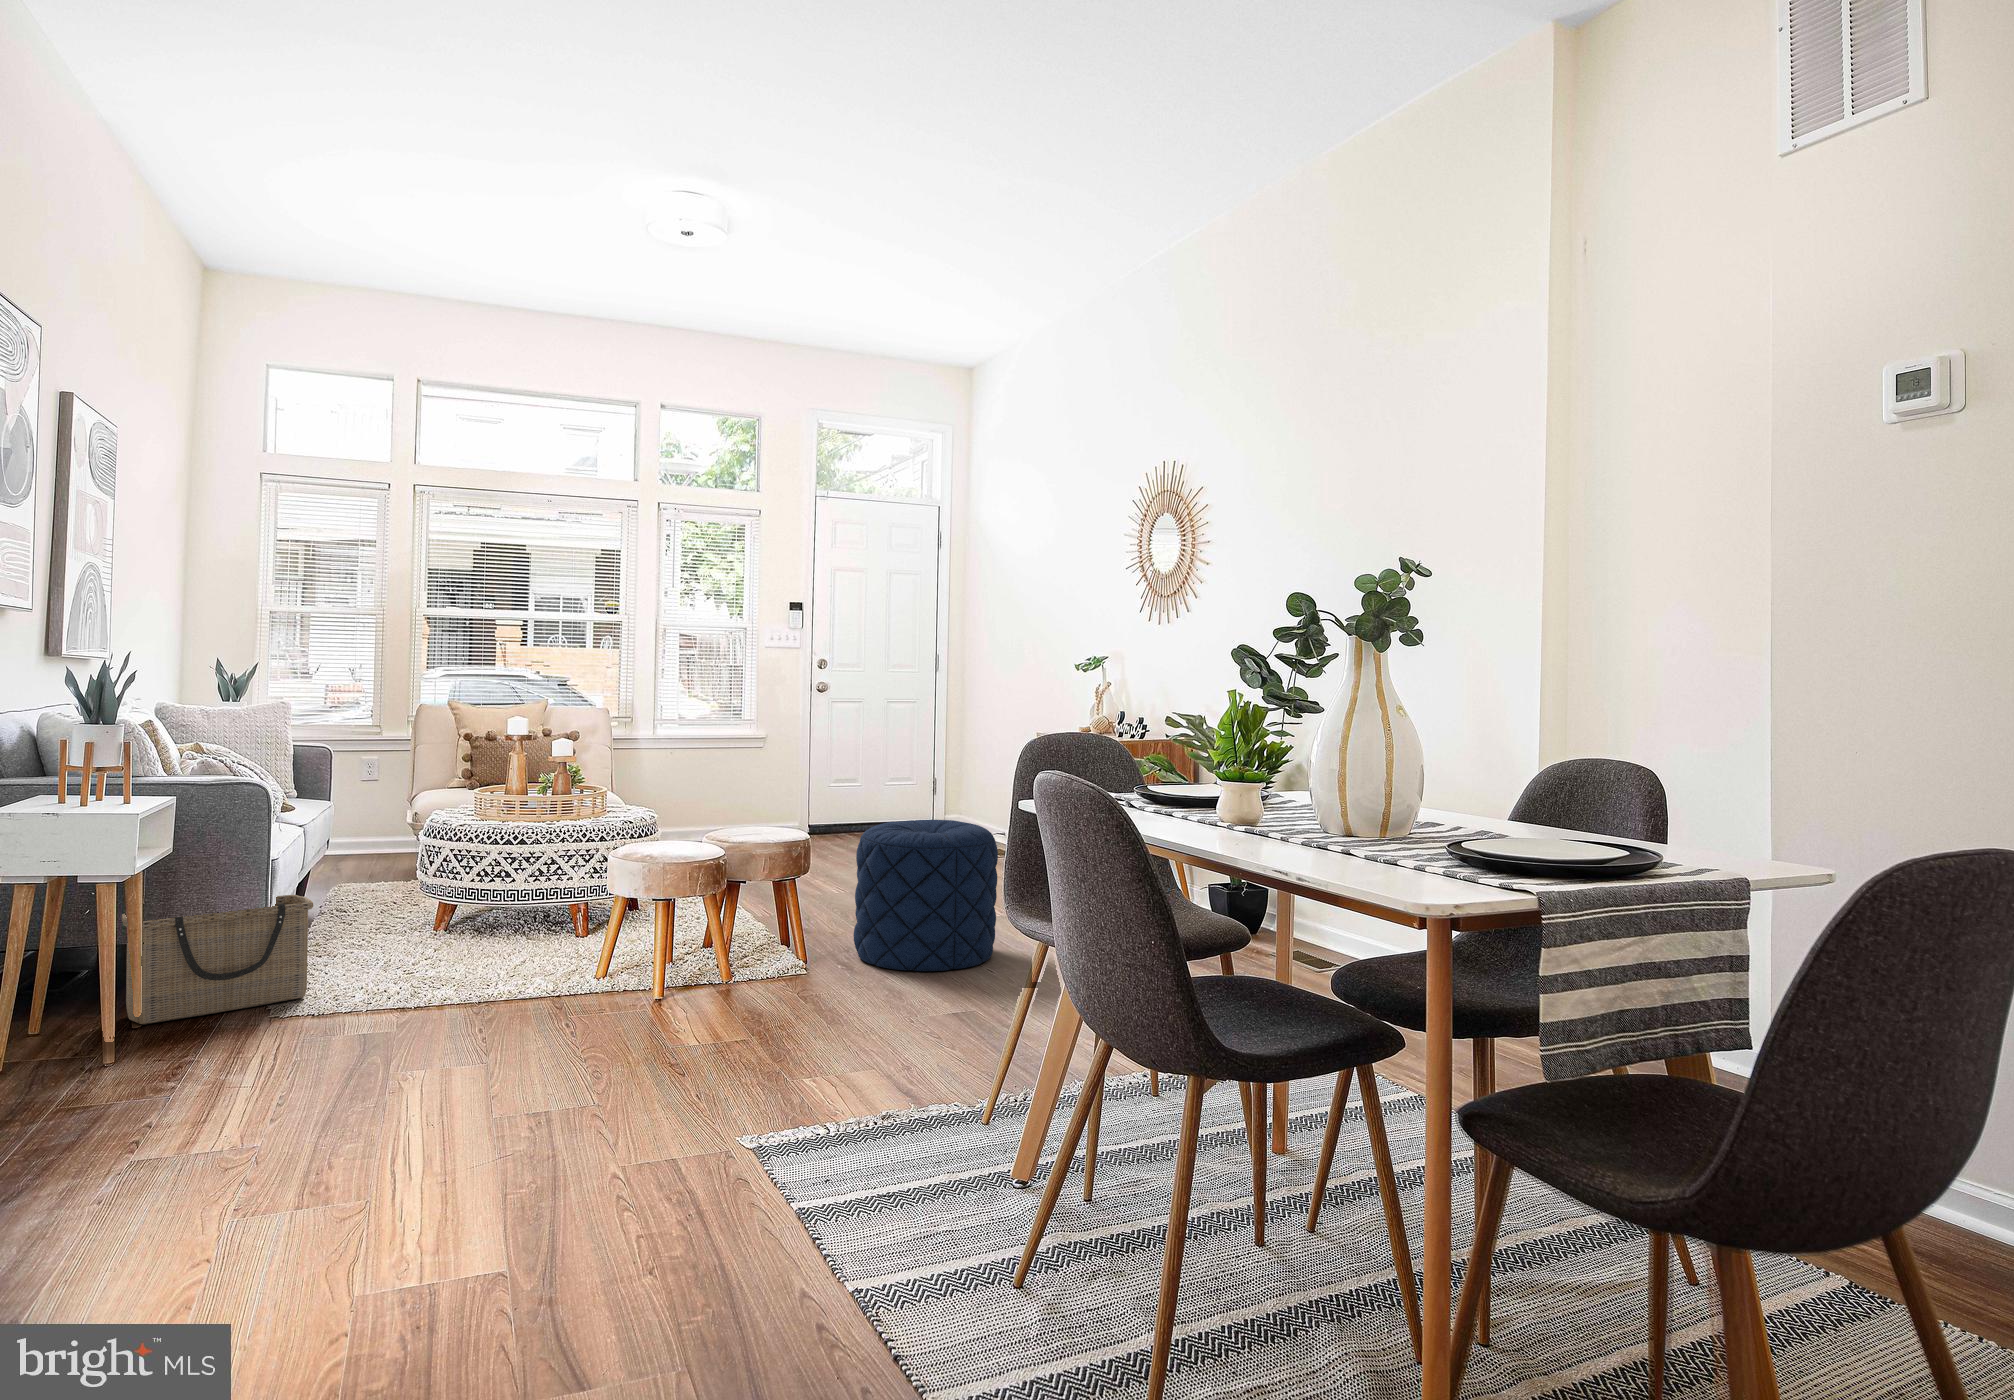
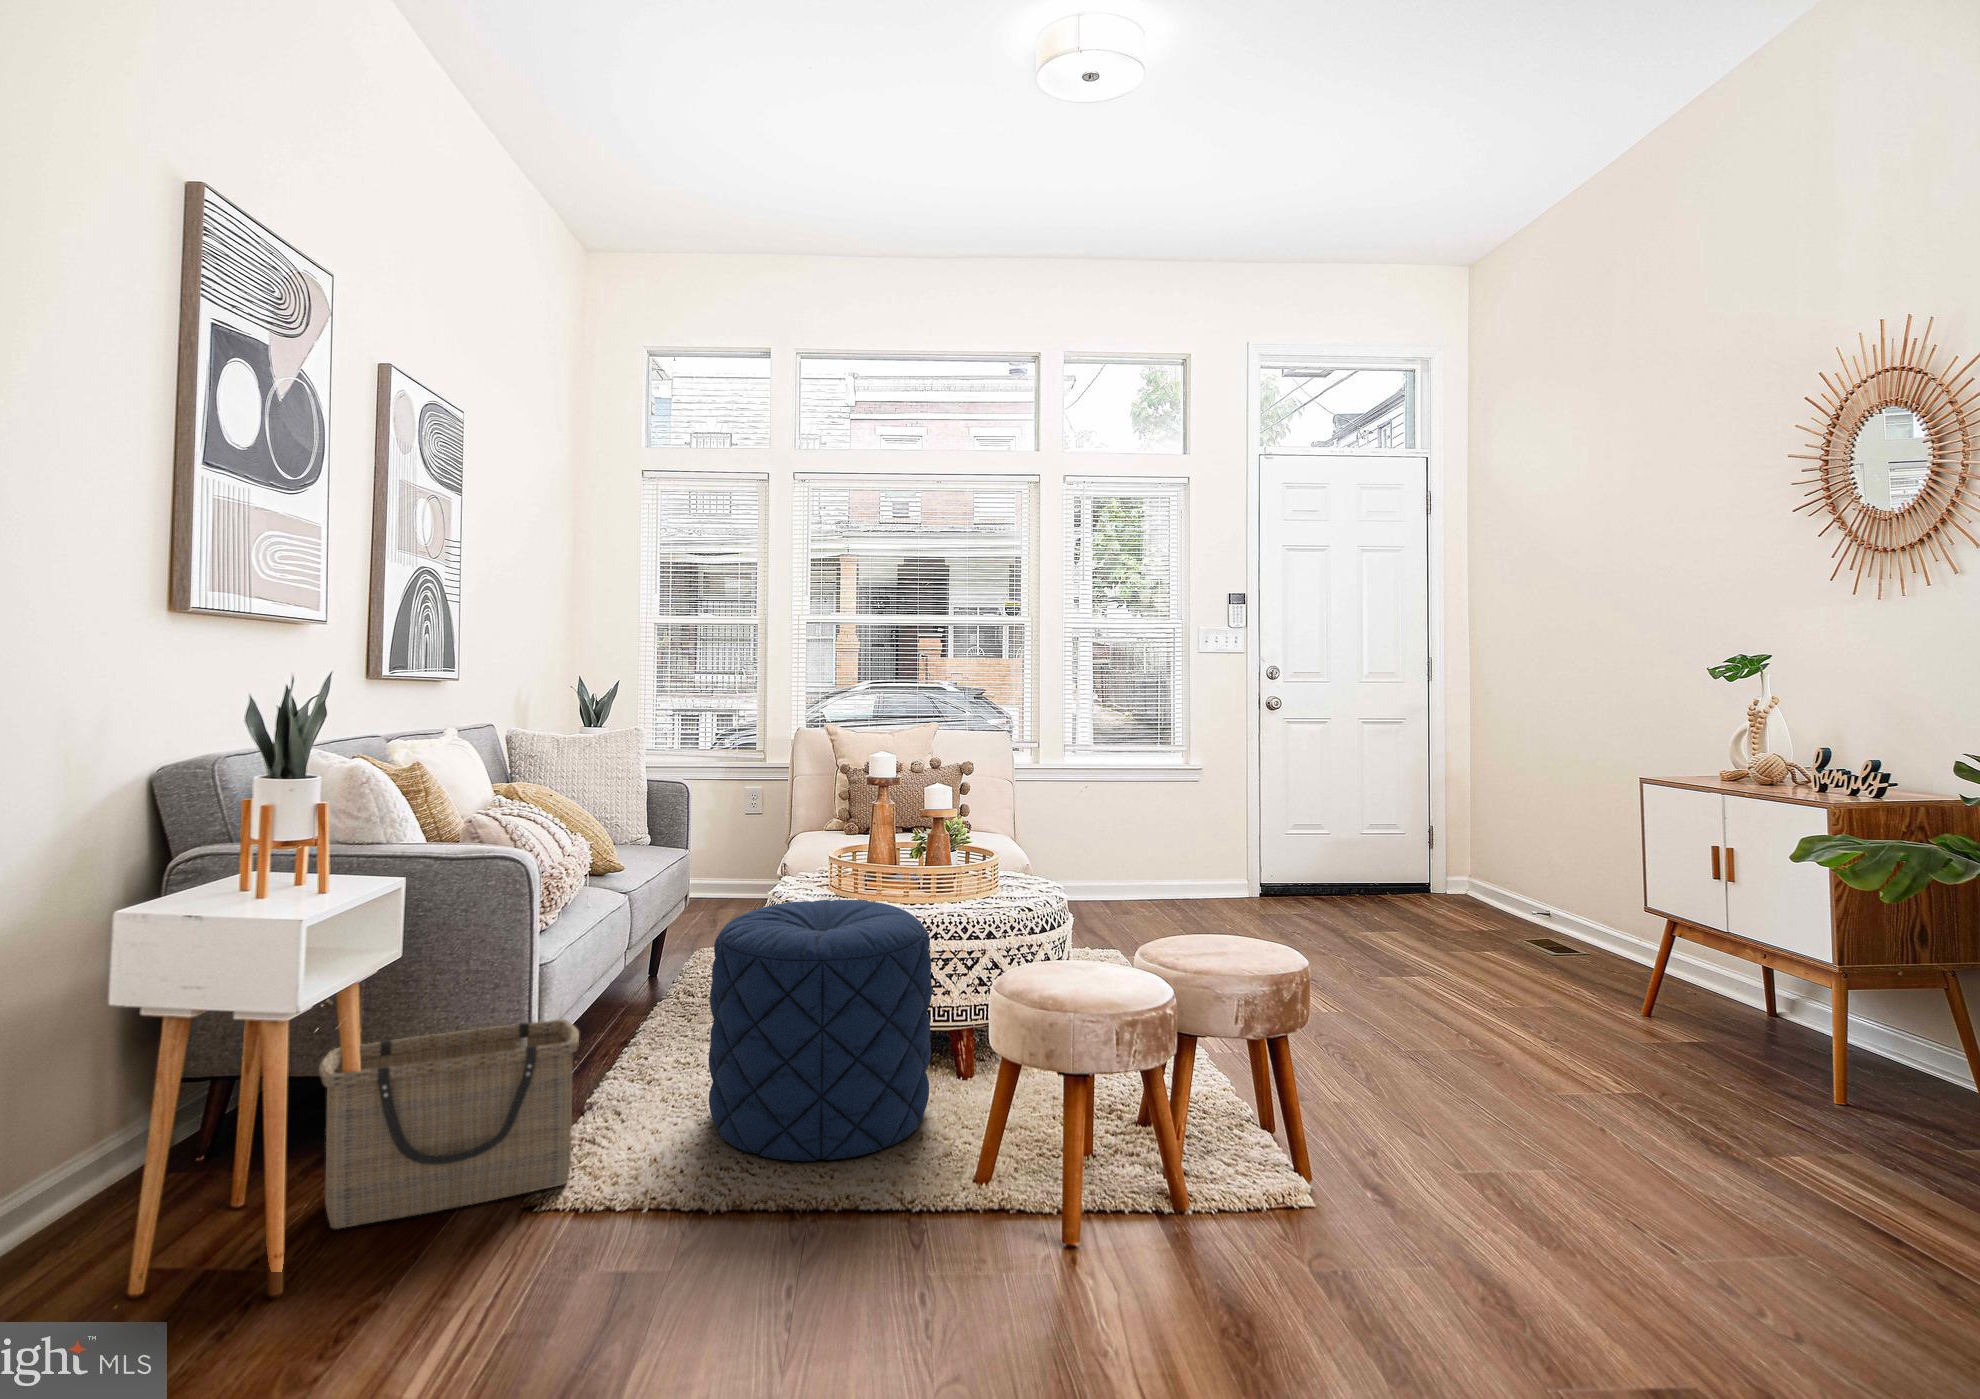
pouf: present [854,820,998,971] -> present [709,900,932,1161]

